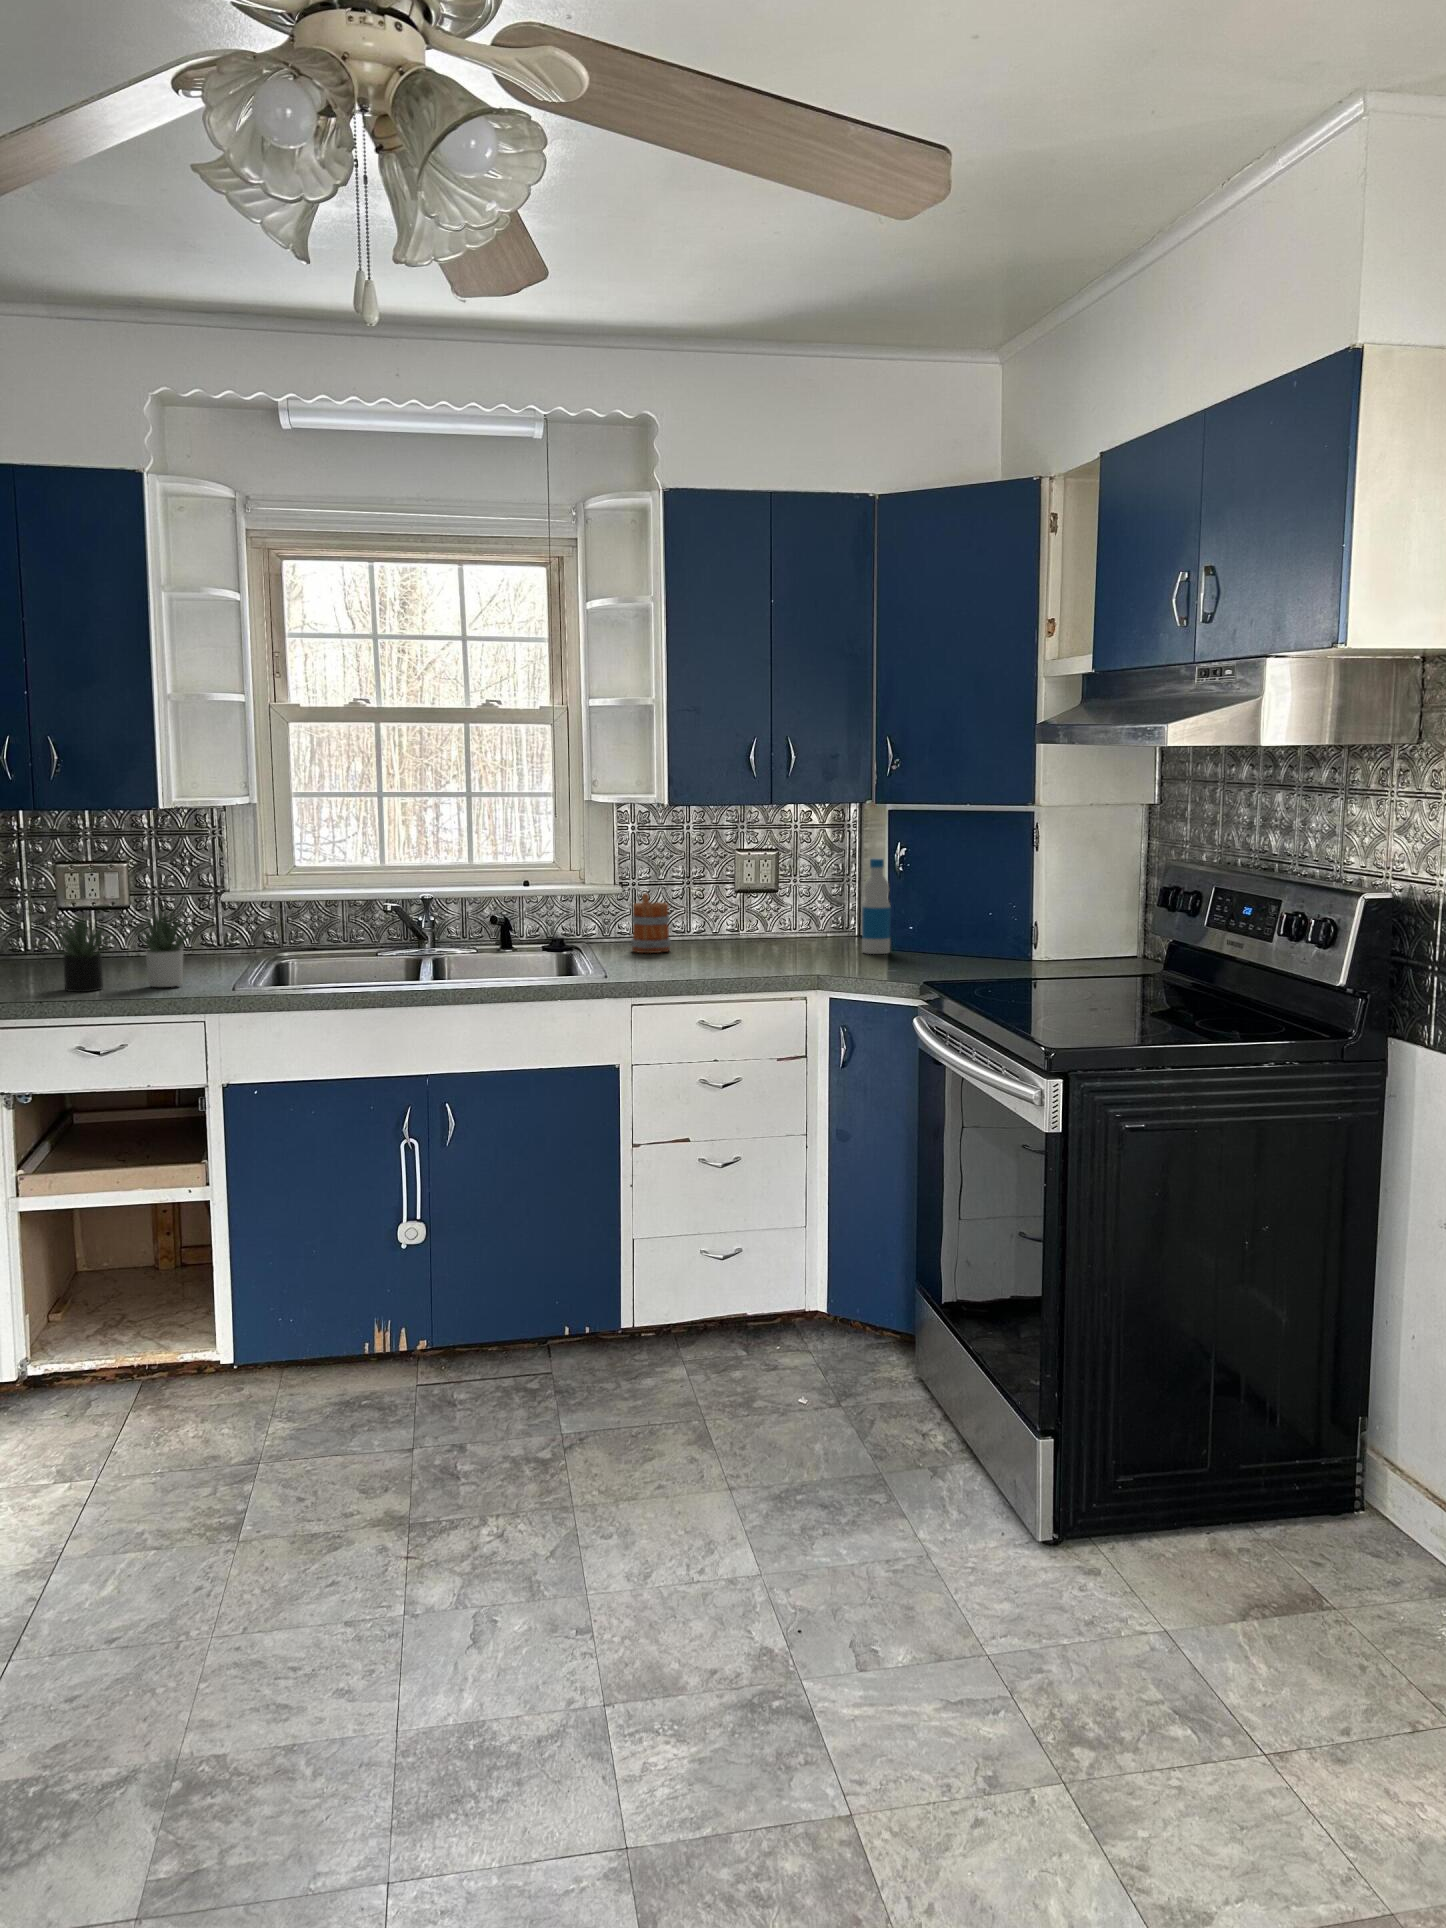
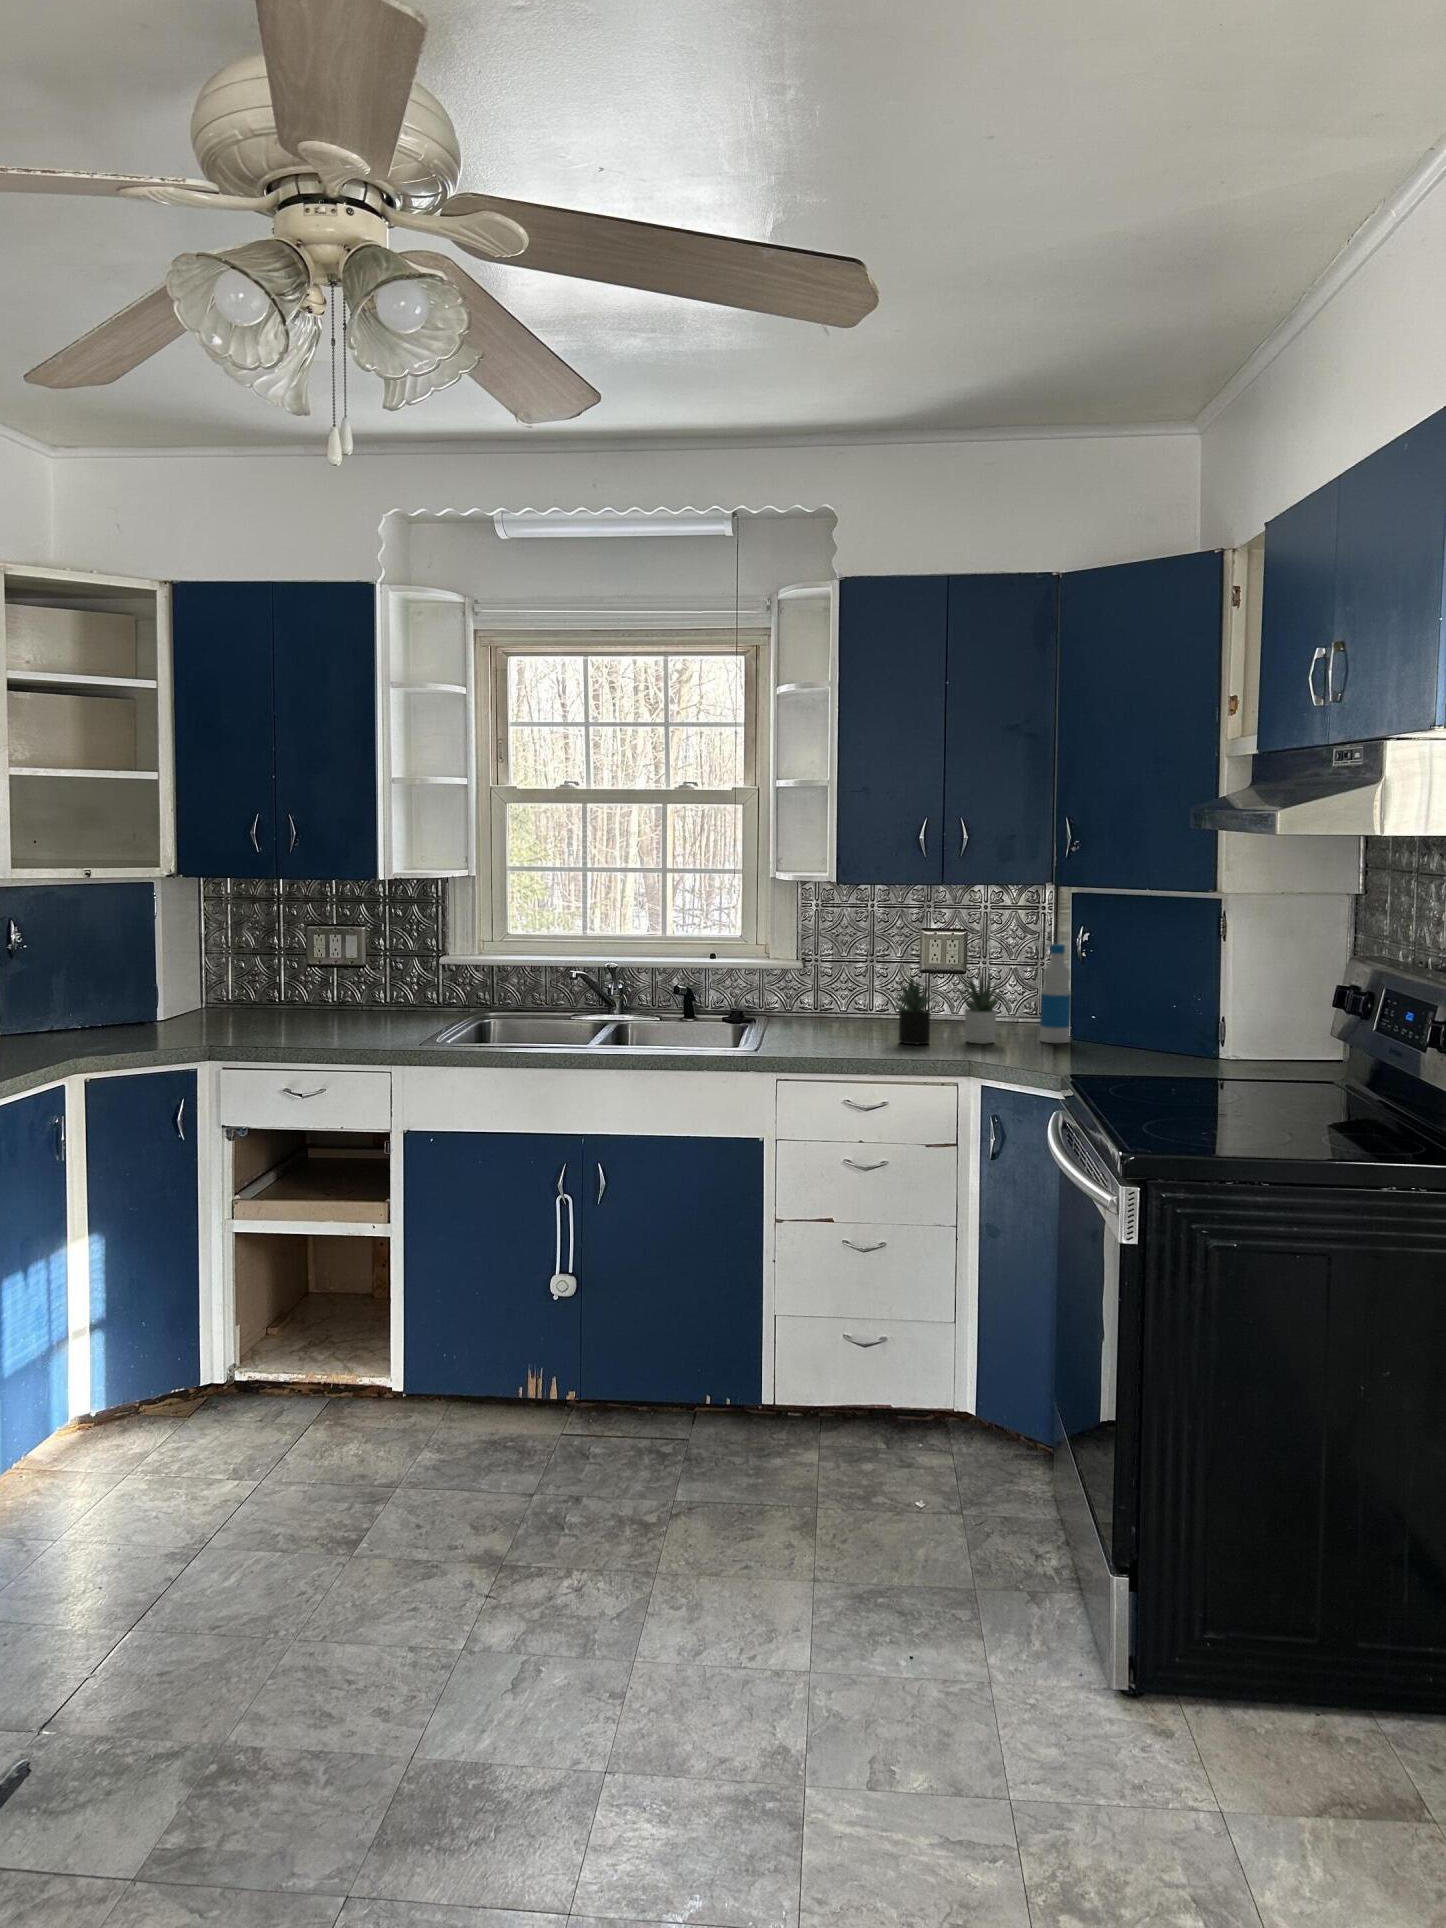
mug: present [631,893,671,953] -> none [808,971,847,1031]
succulent plant: present [51,907,194,992] -> present [887,973,1004,1044]

